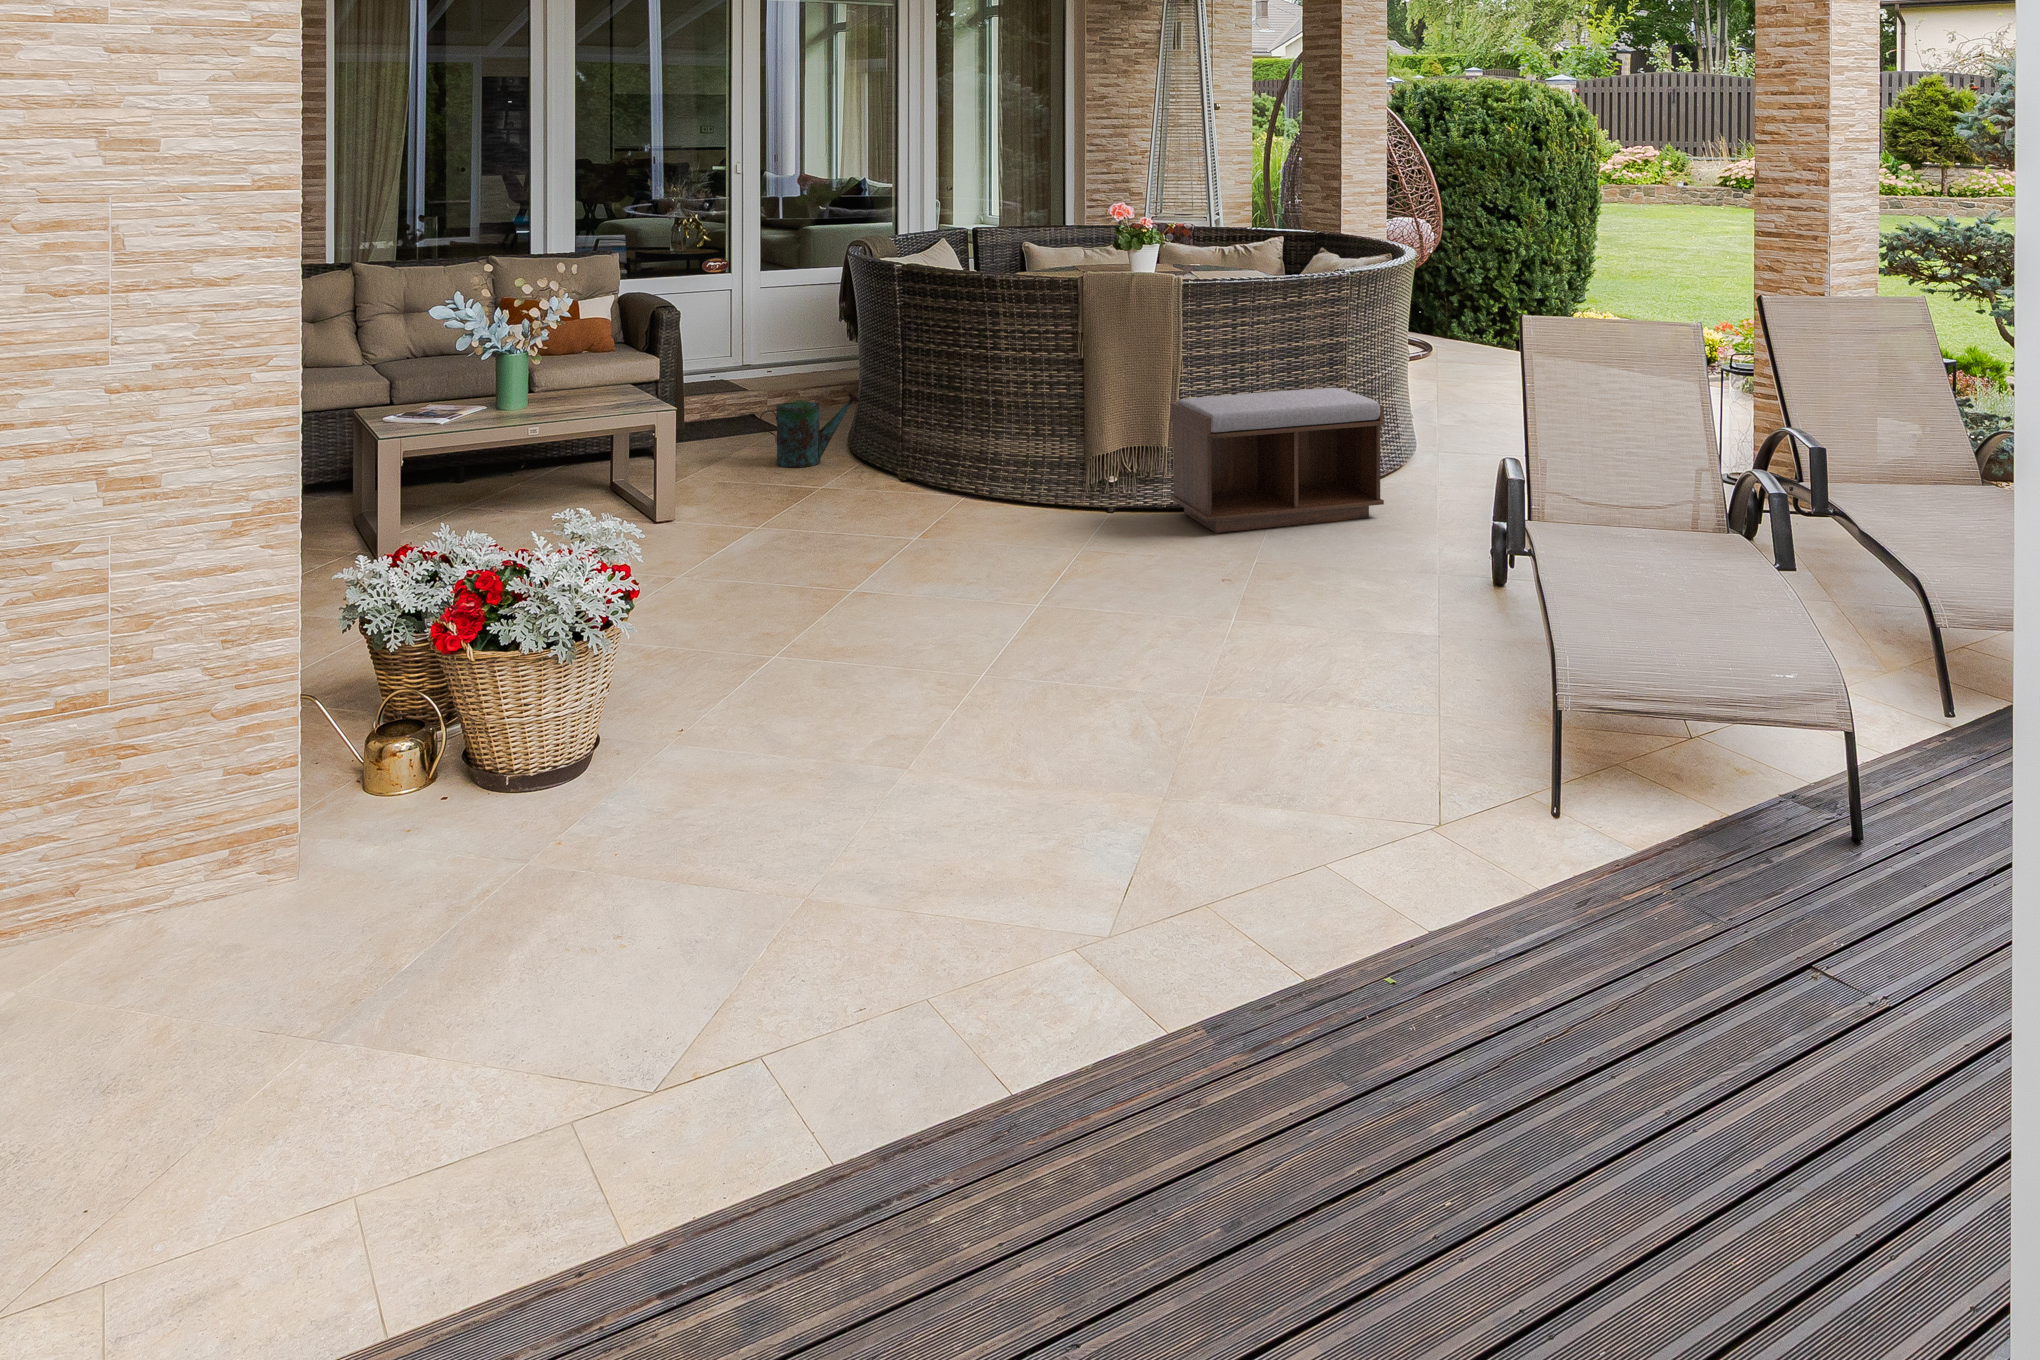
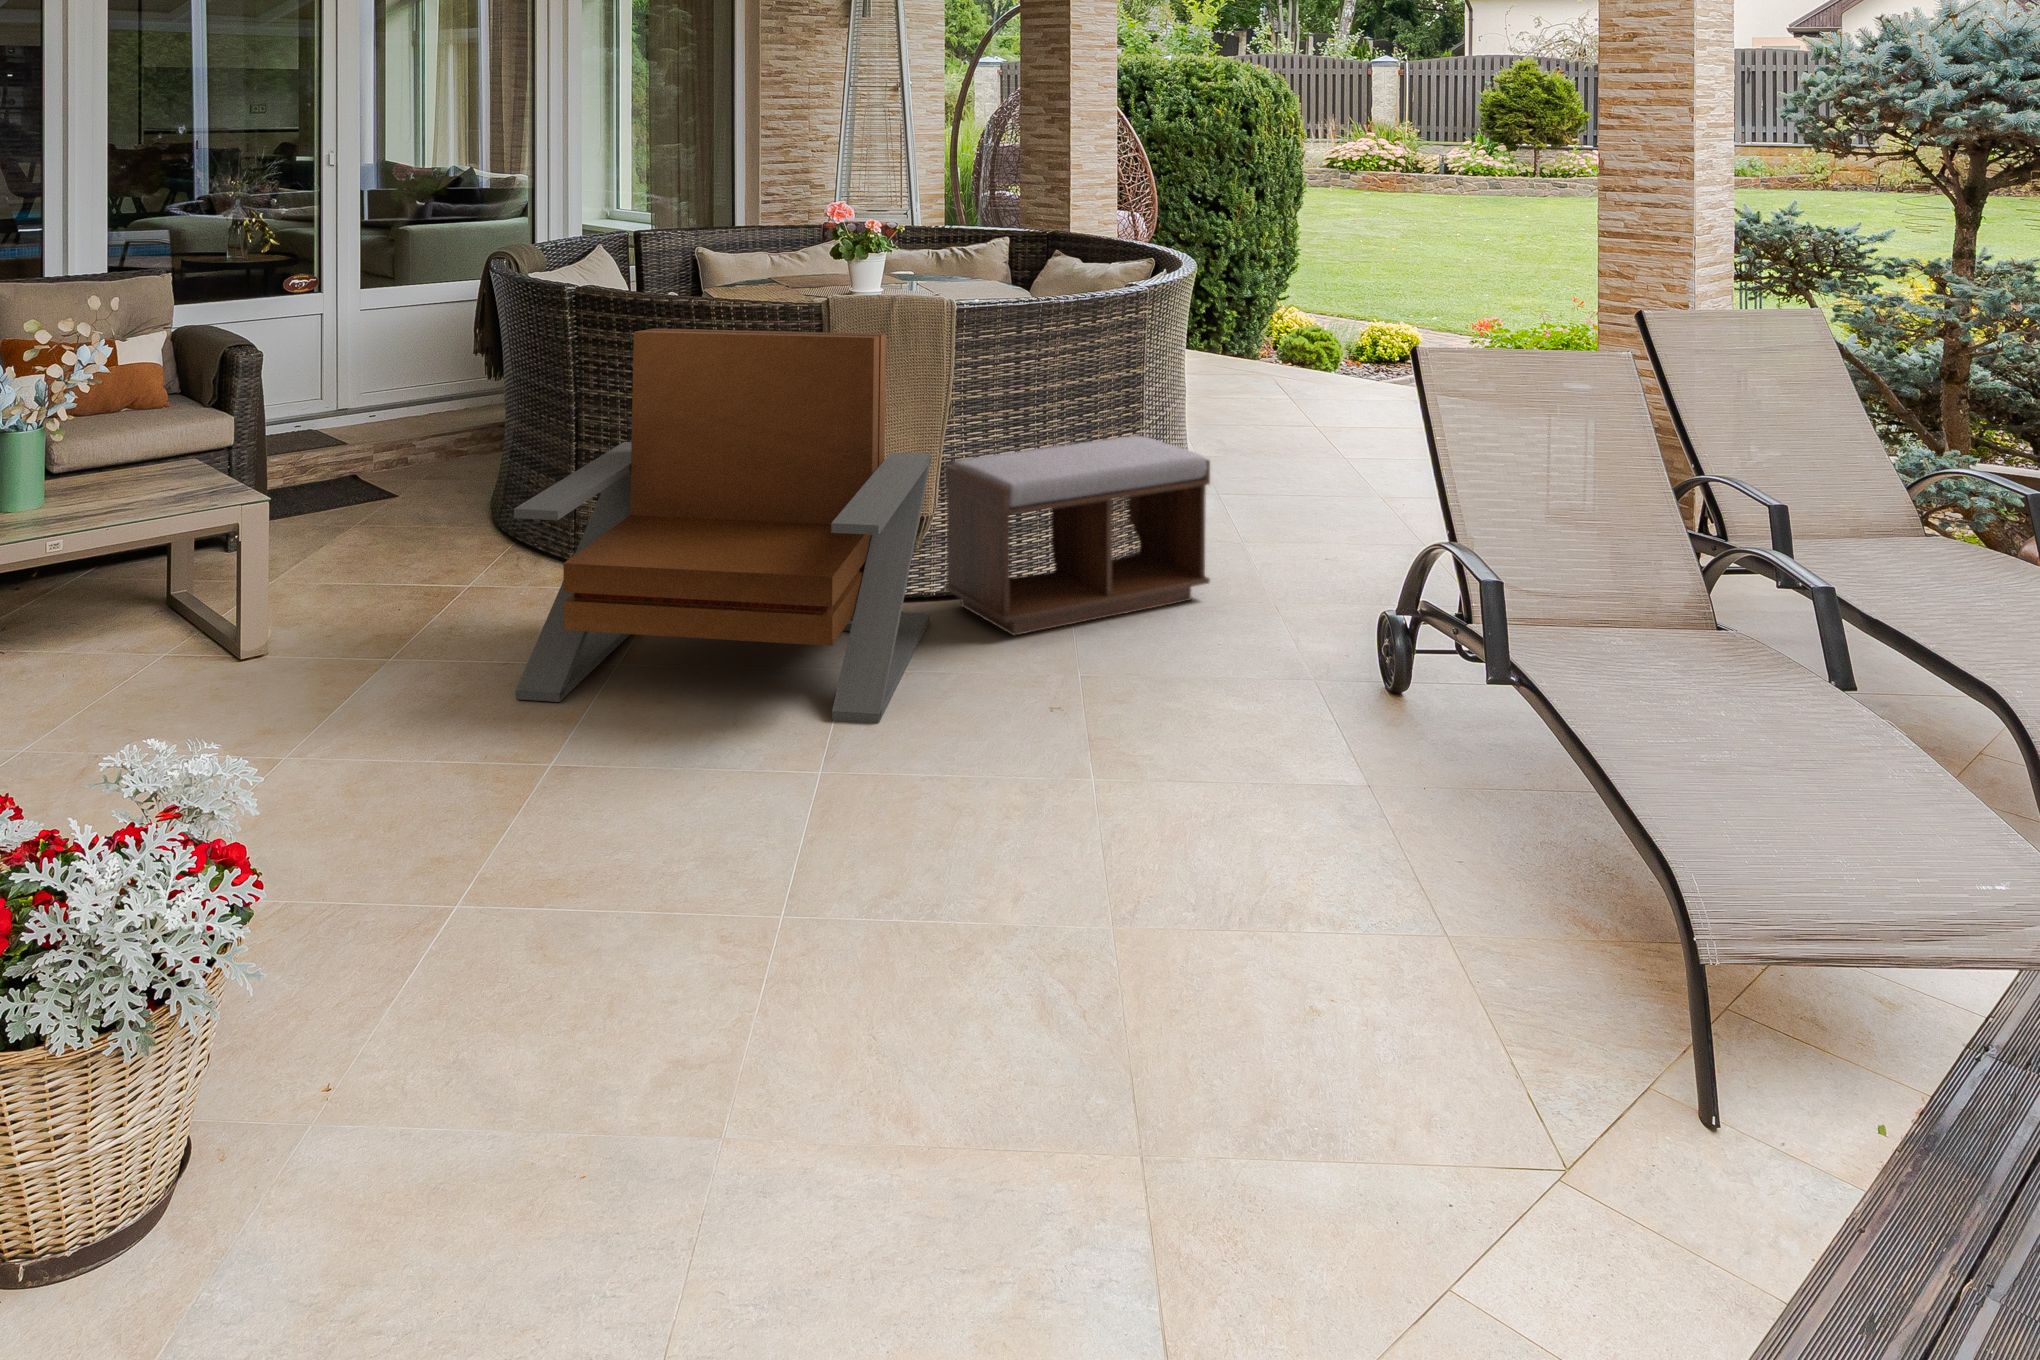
lounge chair: none [838,293,1158,579] -> present [514,328,931,723]
watering can: present [760,392,860,467] -> none [376,453,512,557]

